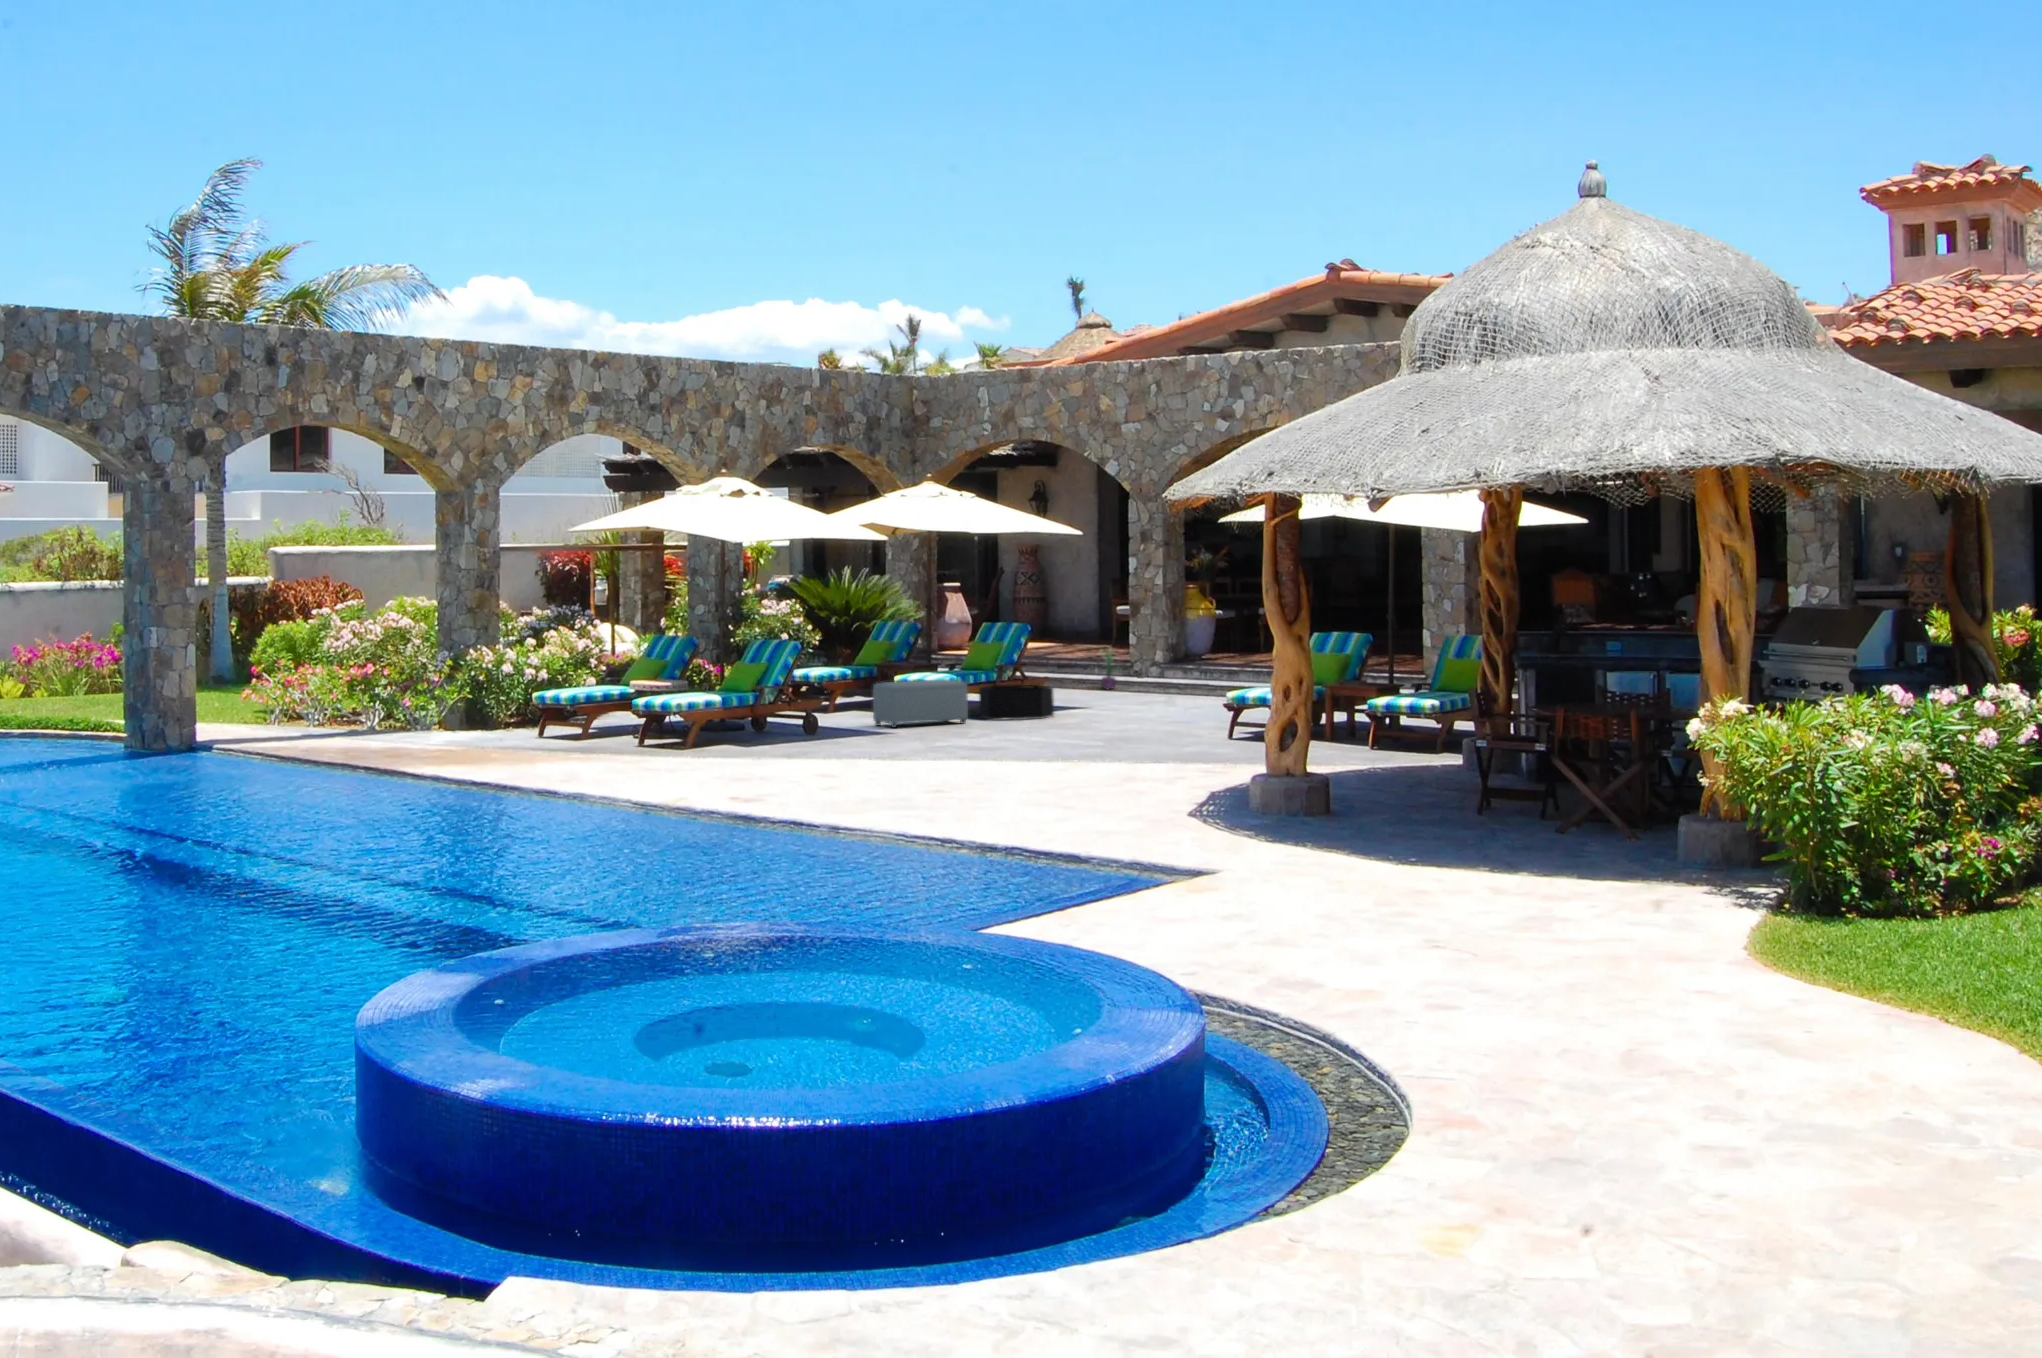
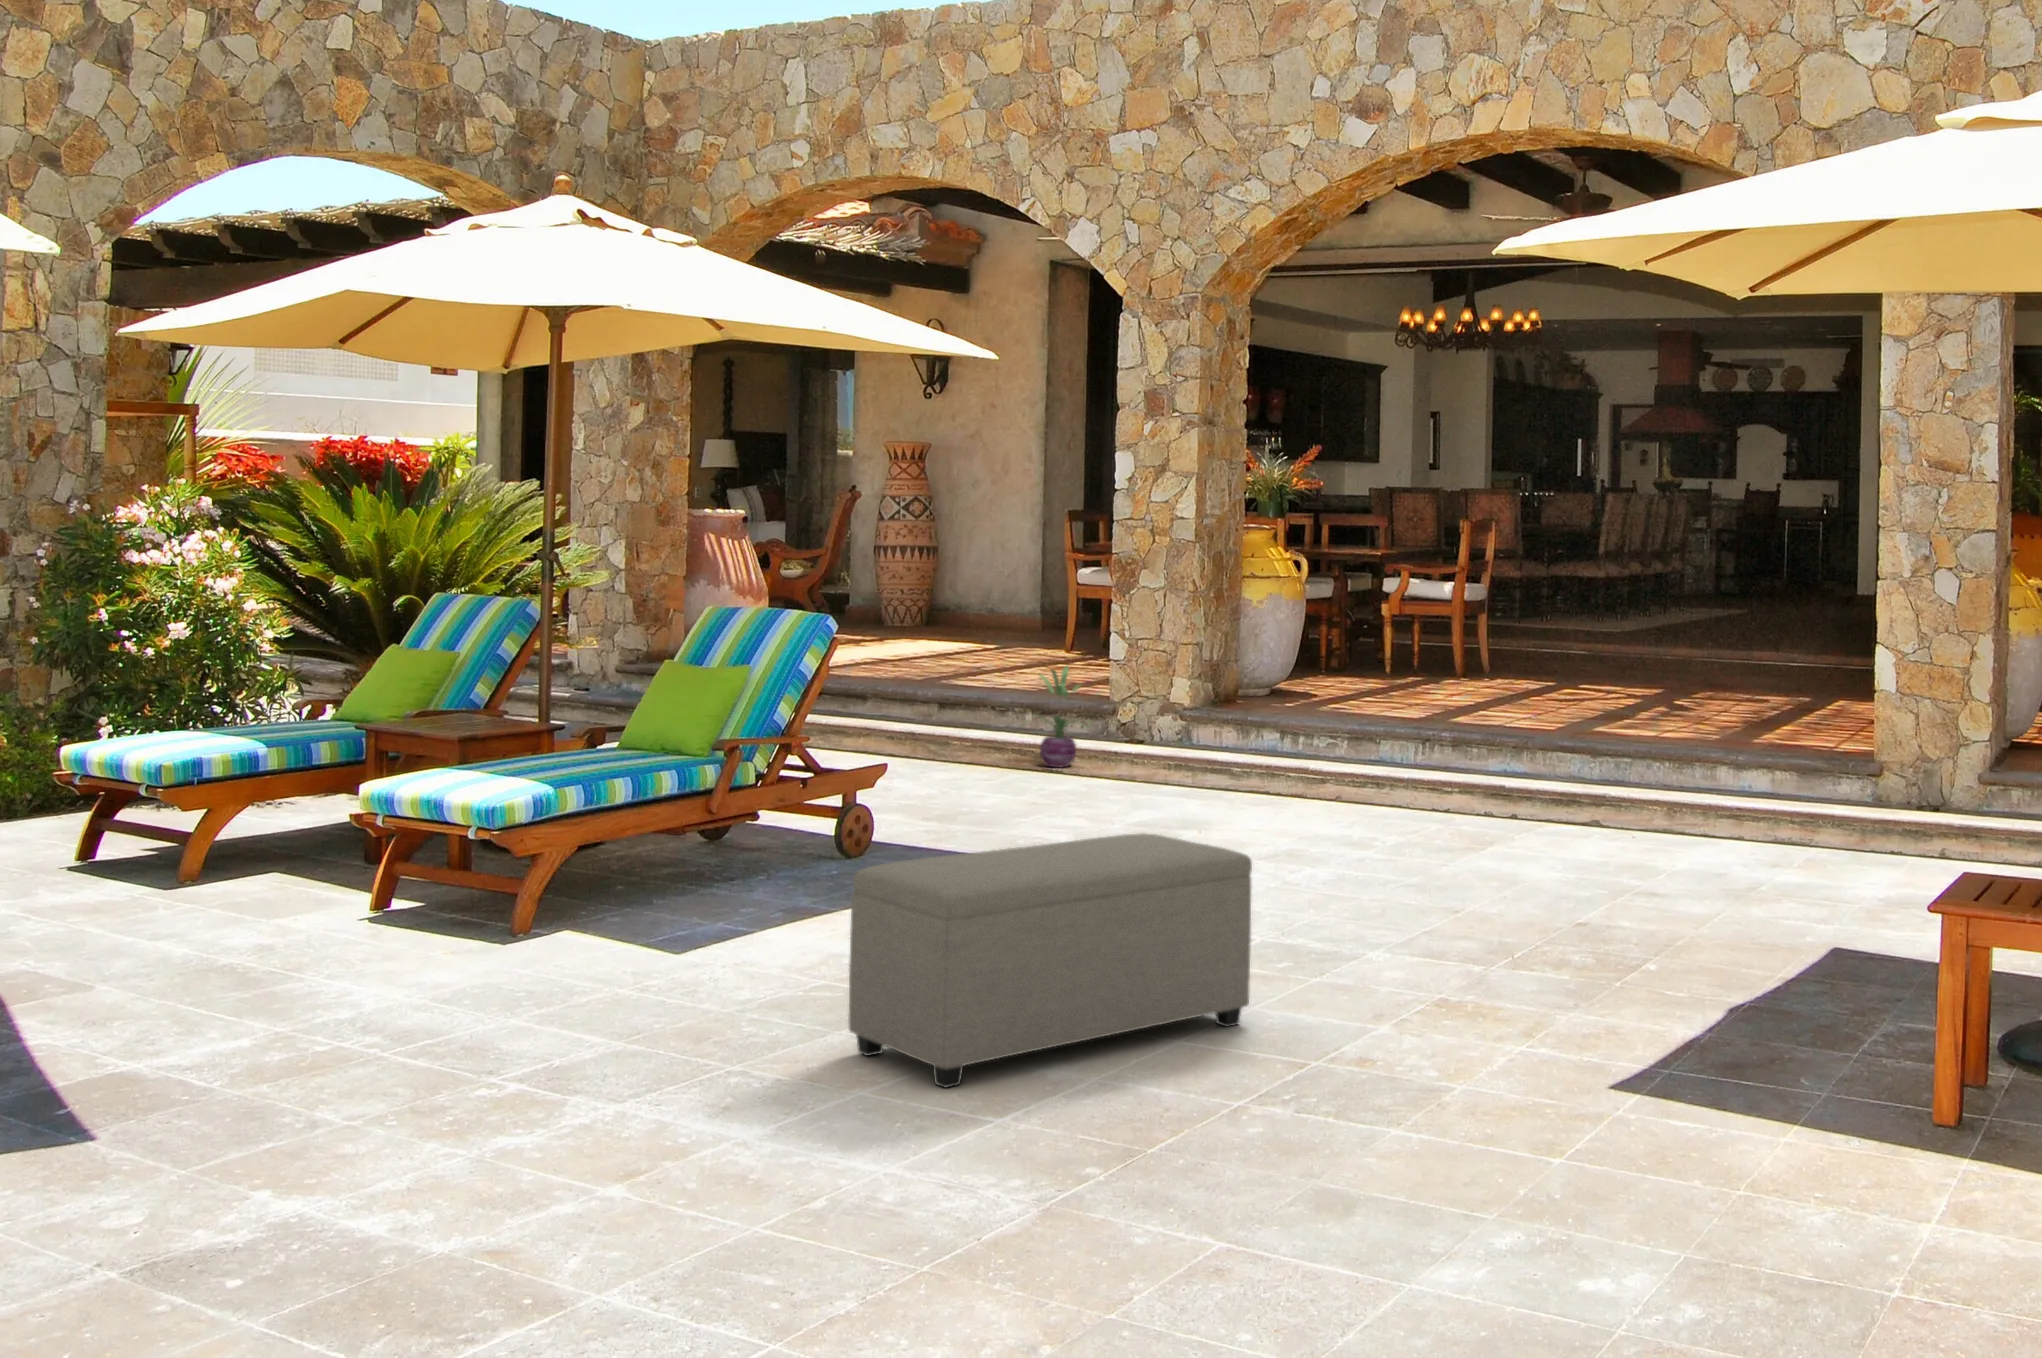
ottoman: present [873,679,968,728] -> present [849,833,1252,1088]
basket: present [979,684,1054,720] -> none [625,790,873,927]

